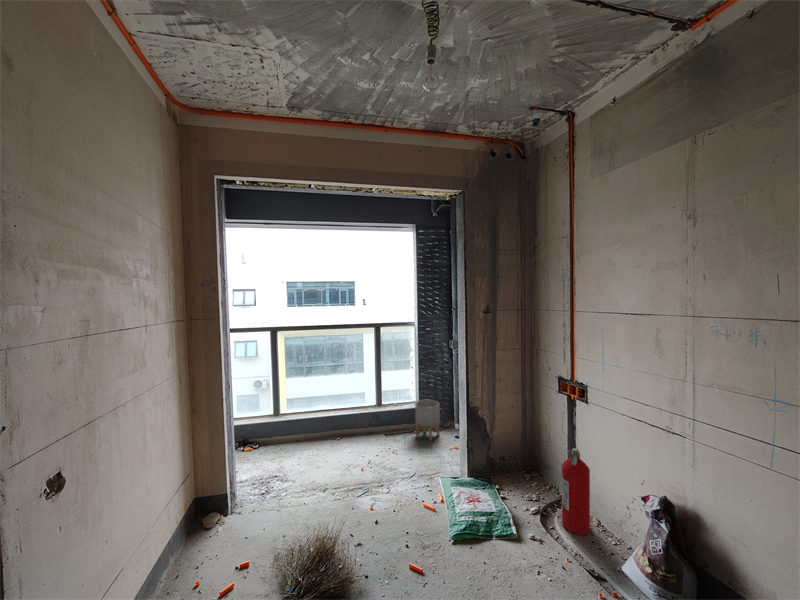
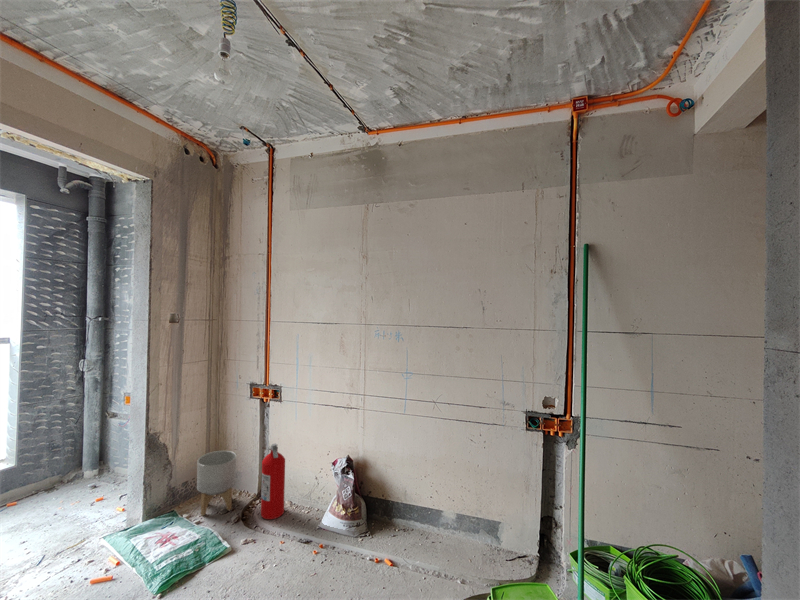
planter: present [415,400,440,441] -> present [197,451,236,516]

